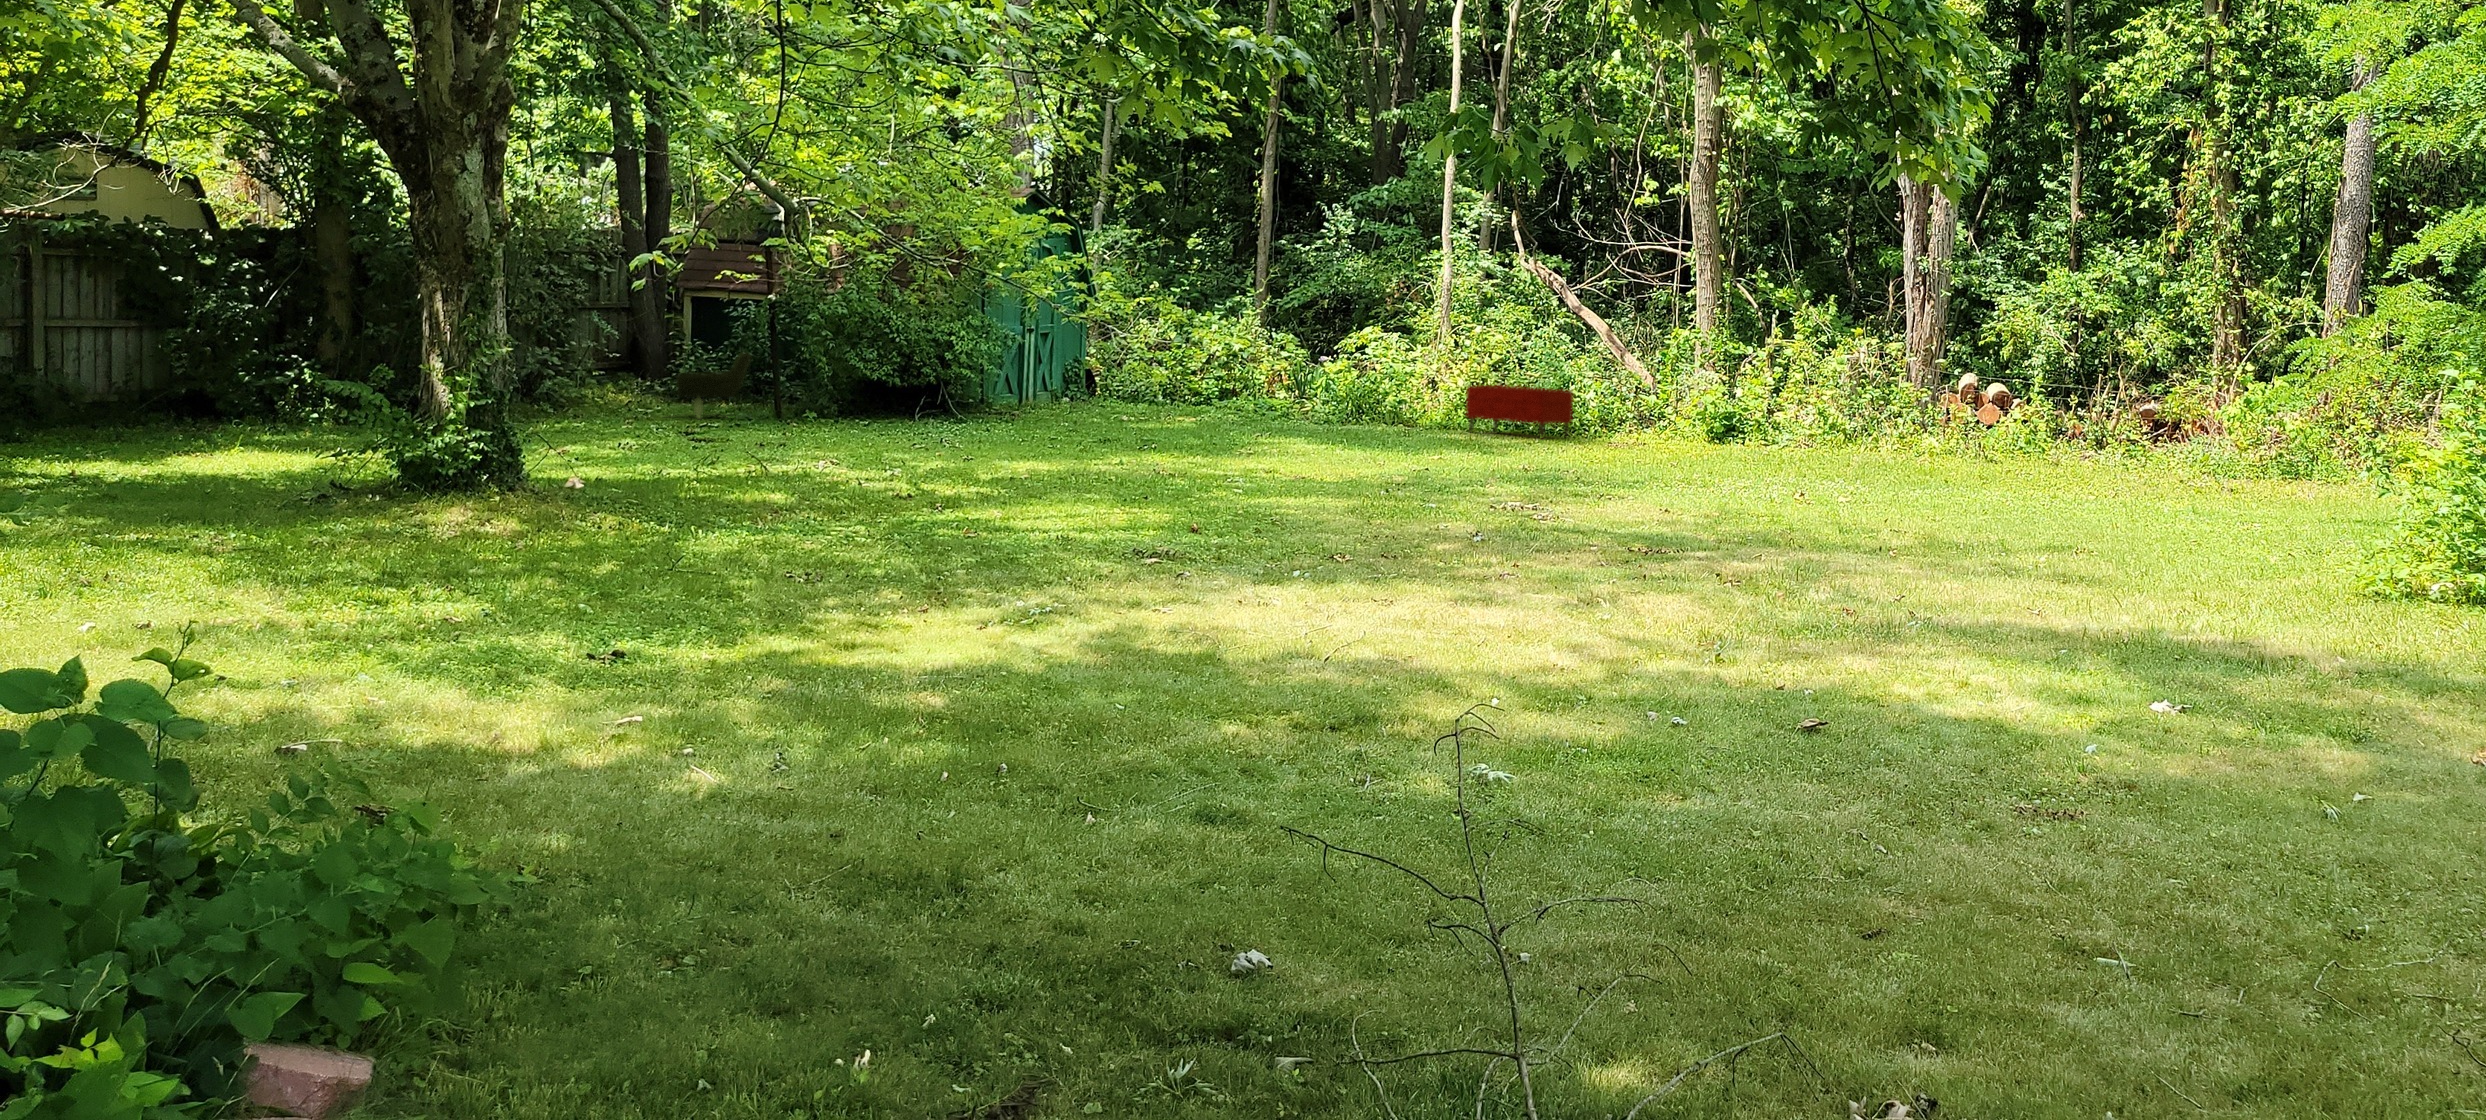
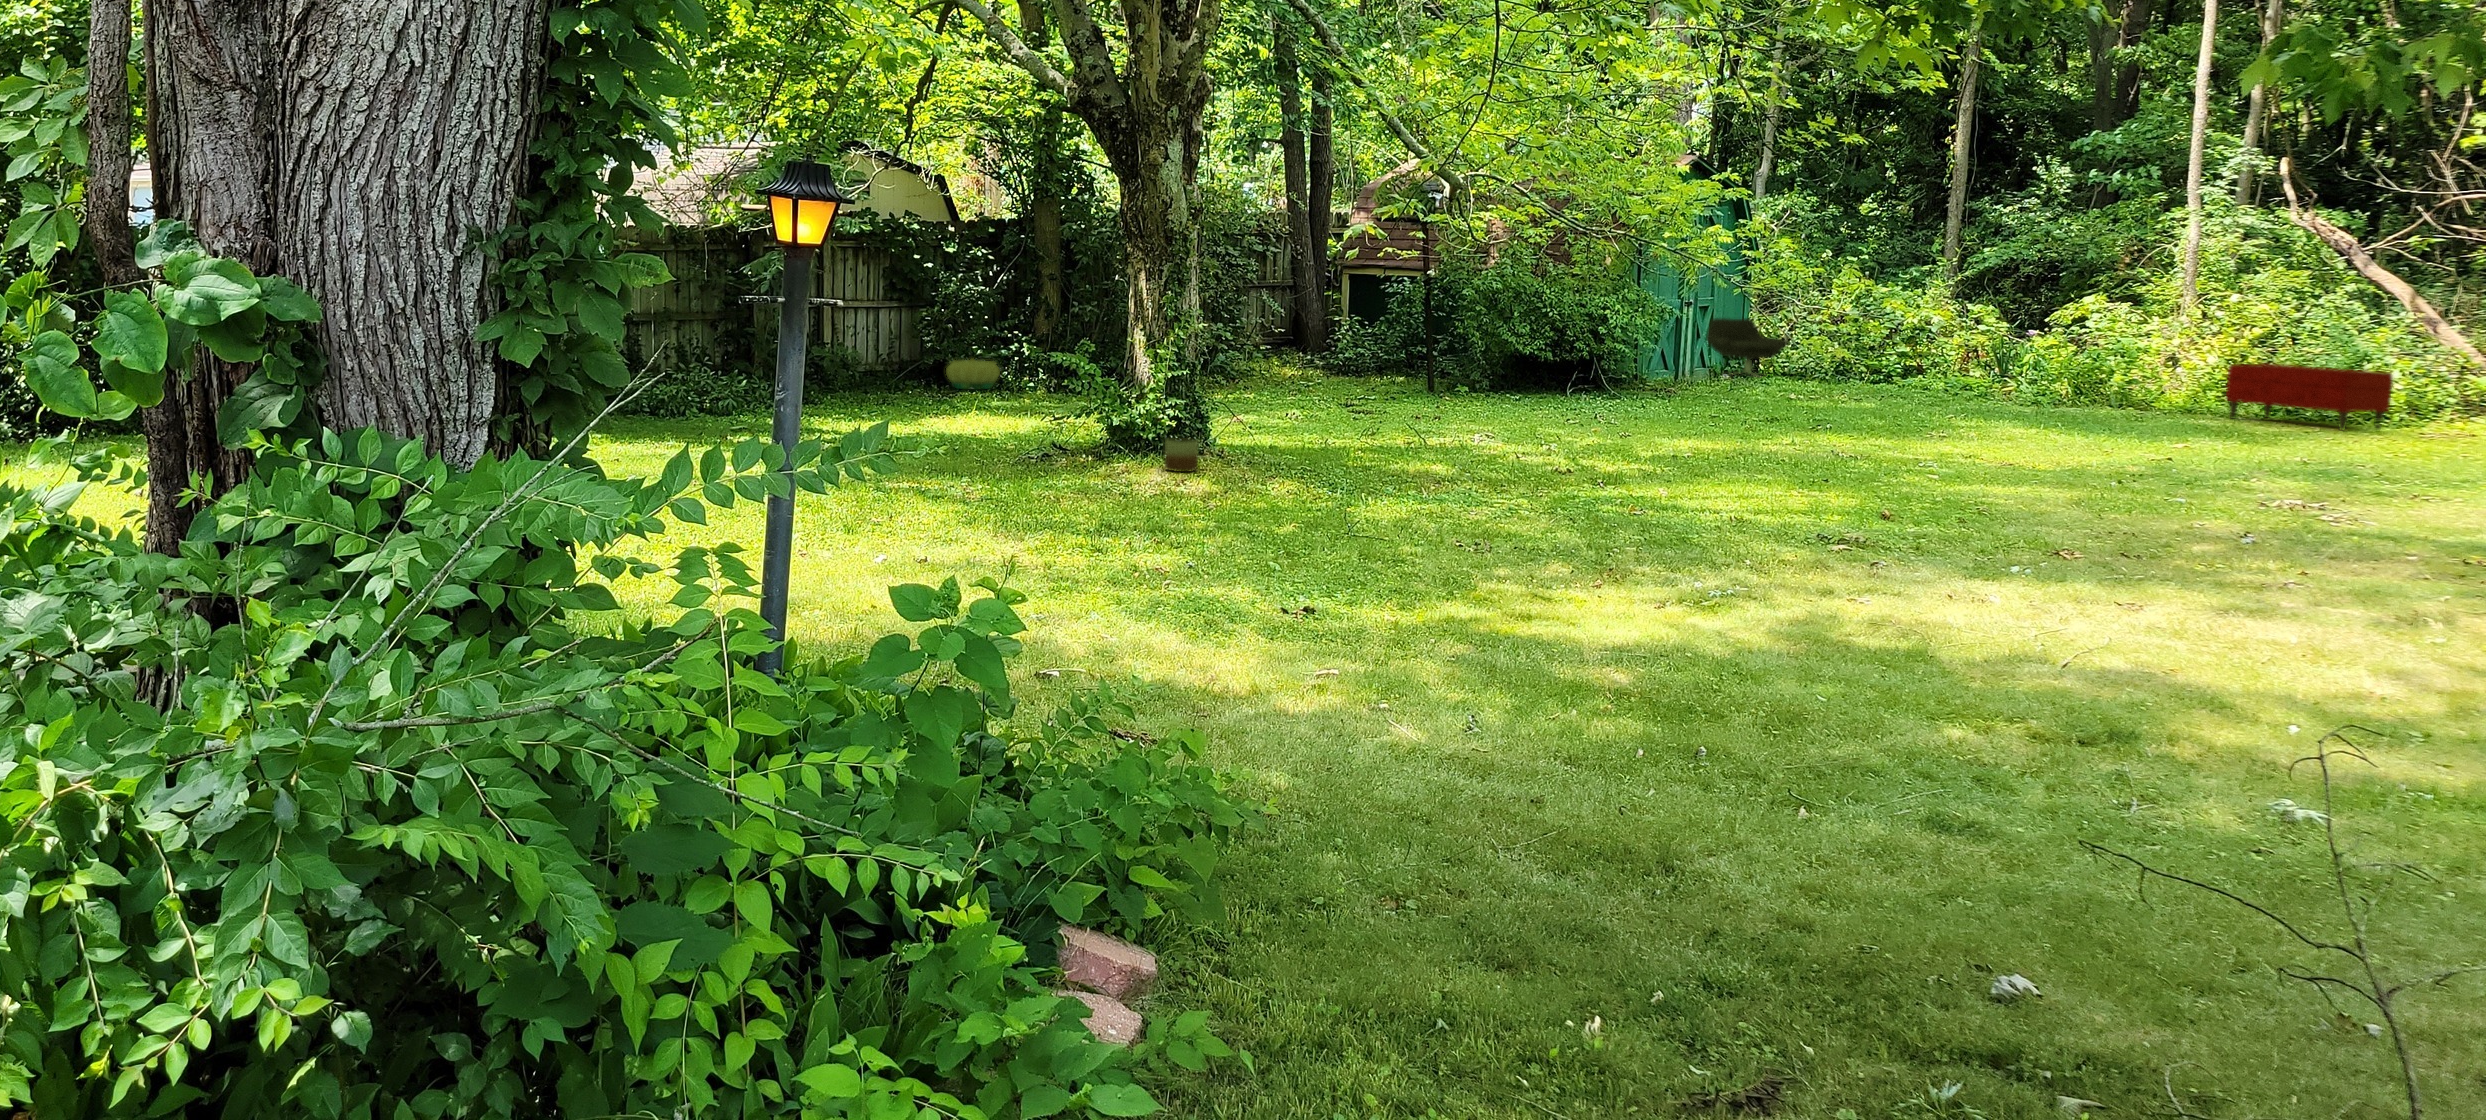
lounge chair: present [676,352,751,418] -> present [1706,318,1788,377]
basket: none [105,400,190,440] -> present [946,359,1000,390]
planter: none [467,478,509,516] -> present [1164,438,1198,472]

